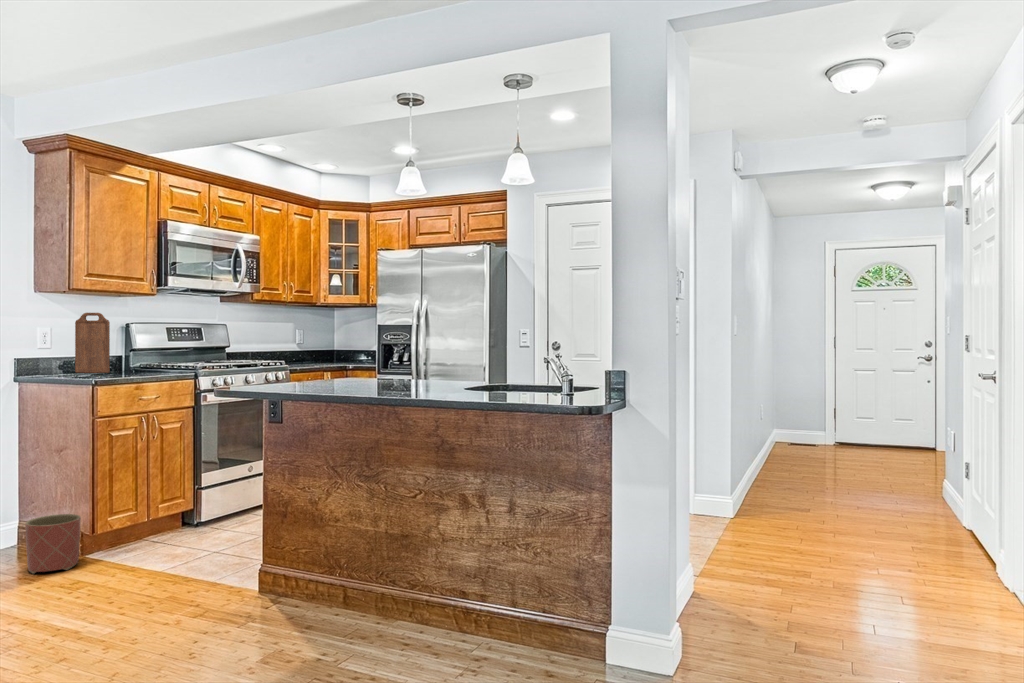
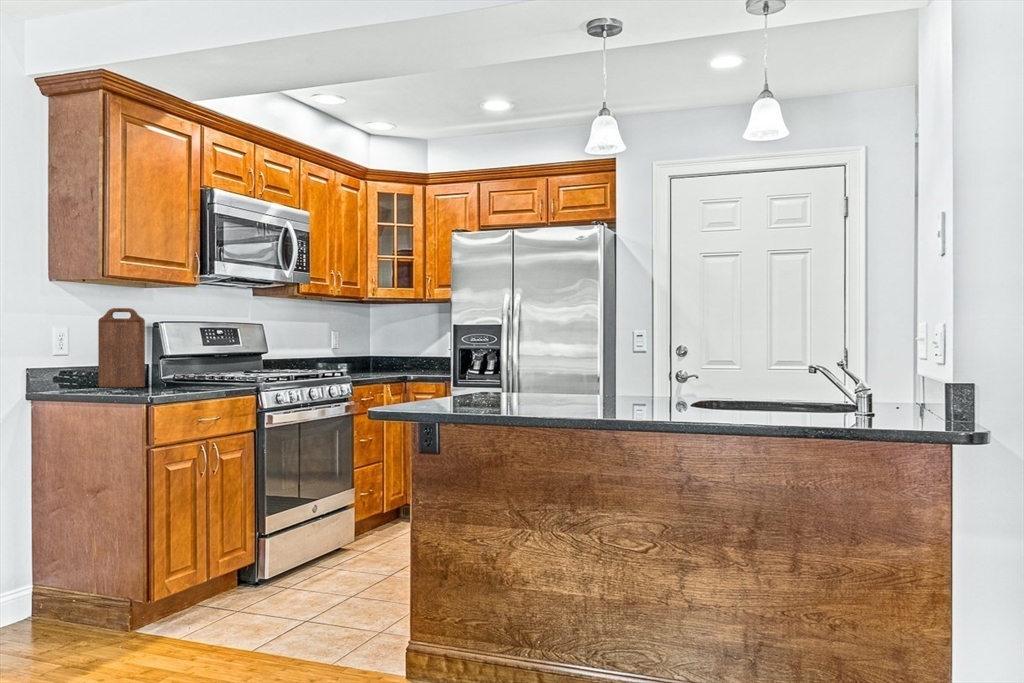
planter: present [25,514,81,574] -> none [68,577,137,660]

